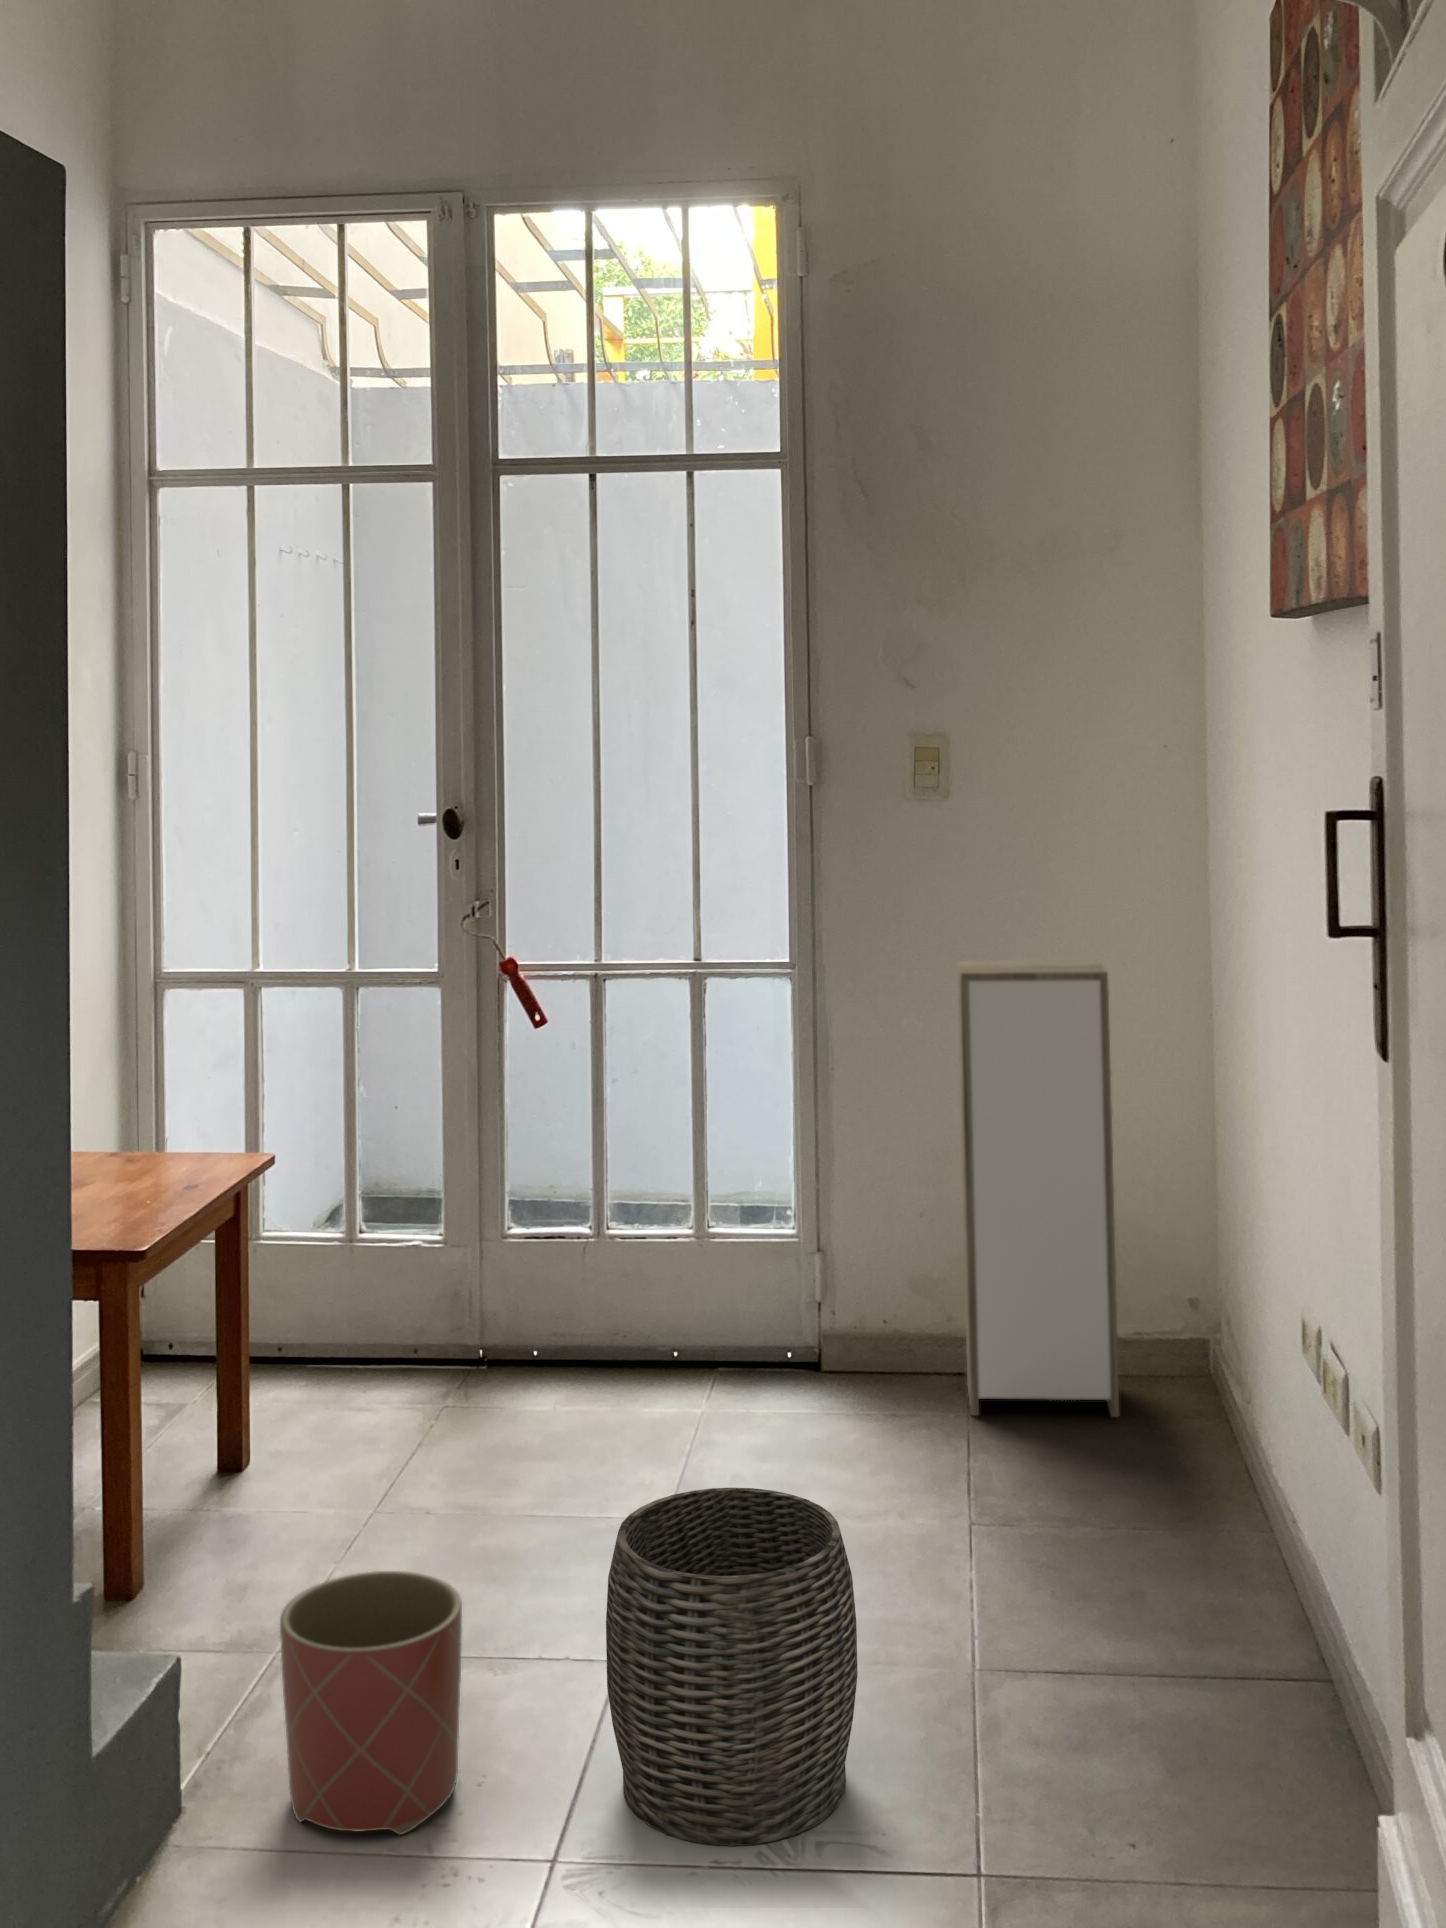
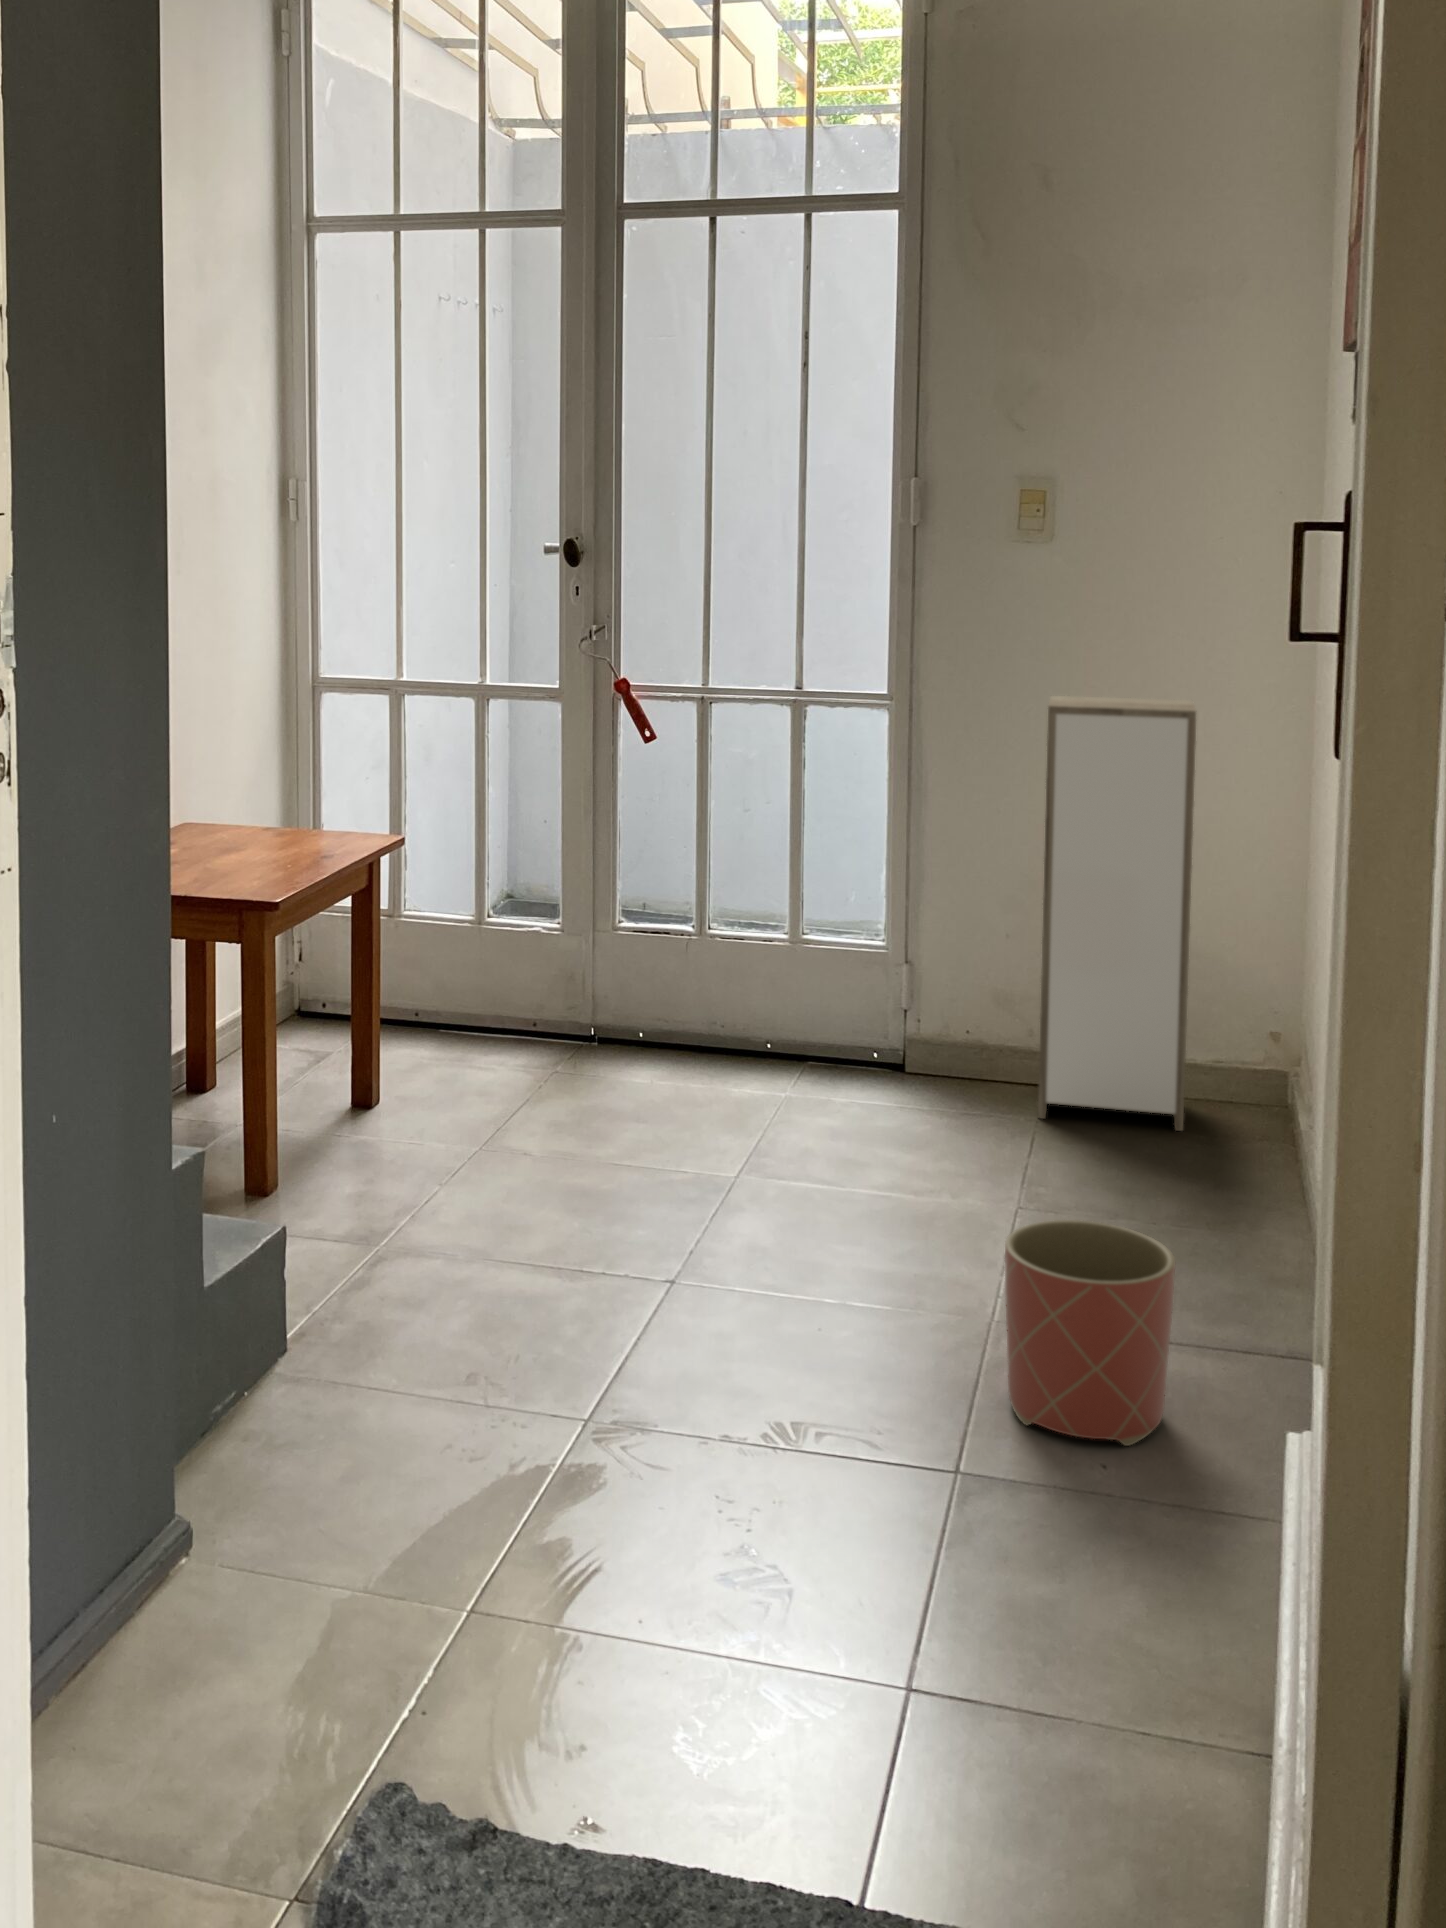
woven basket: present [606,1488,858,1846] -> none [644,1135,869,1429]
planter: present [280,1571,462,1835] -> present [1005,1220,1175,1446]

